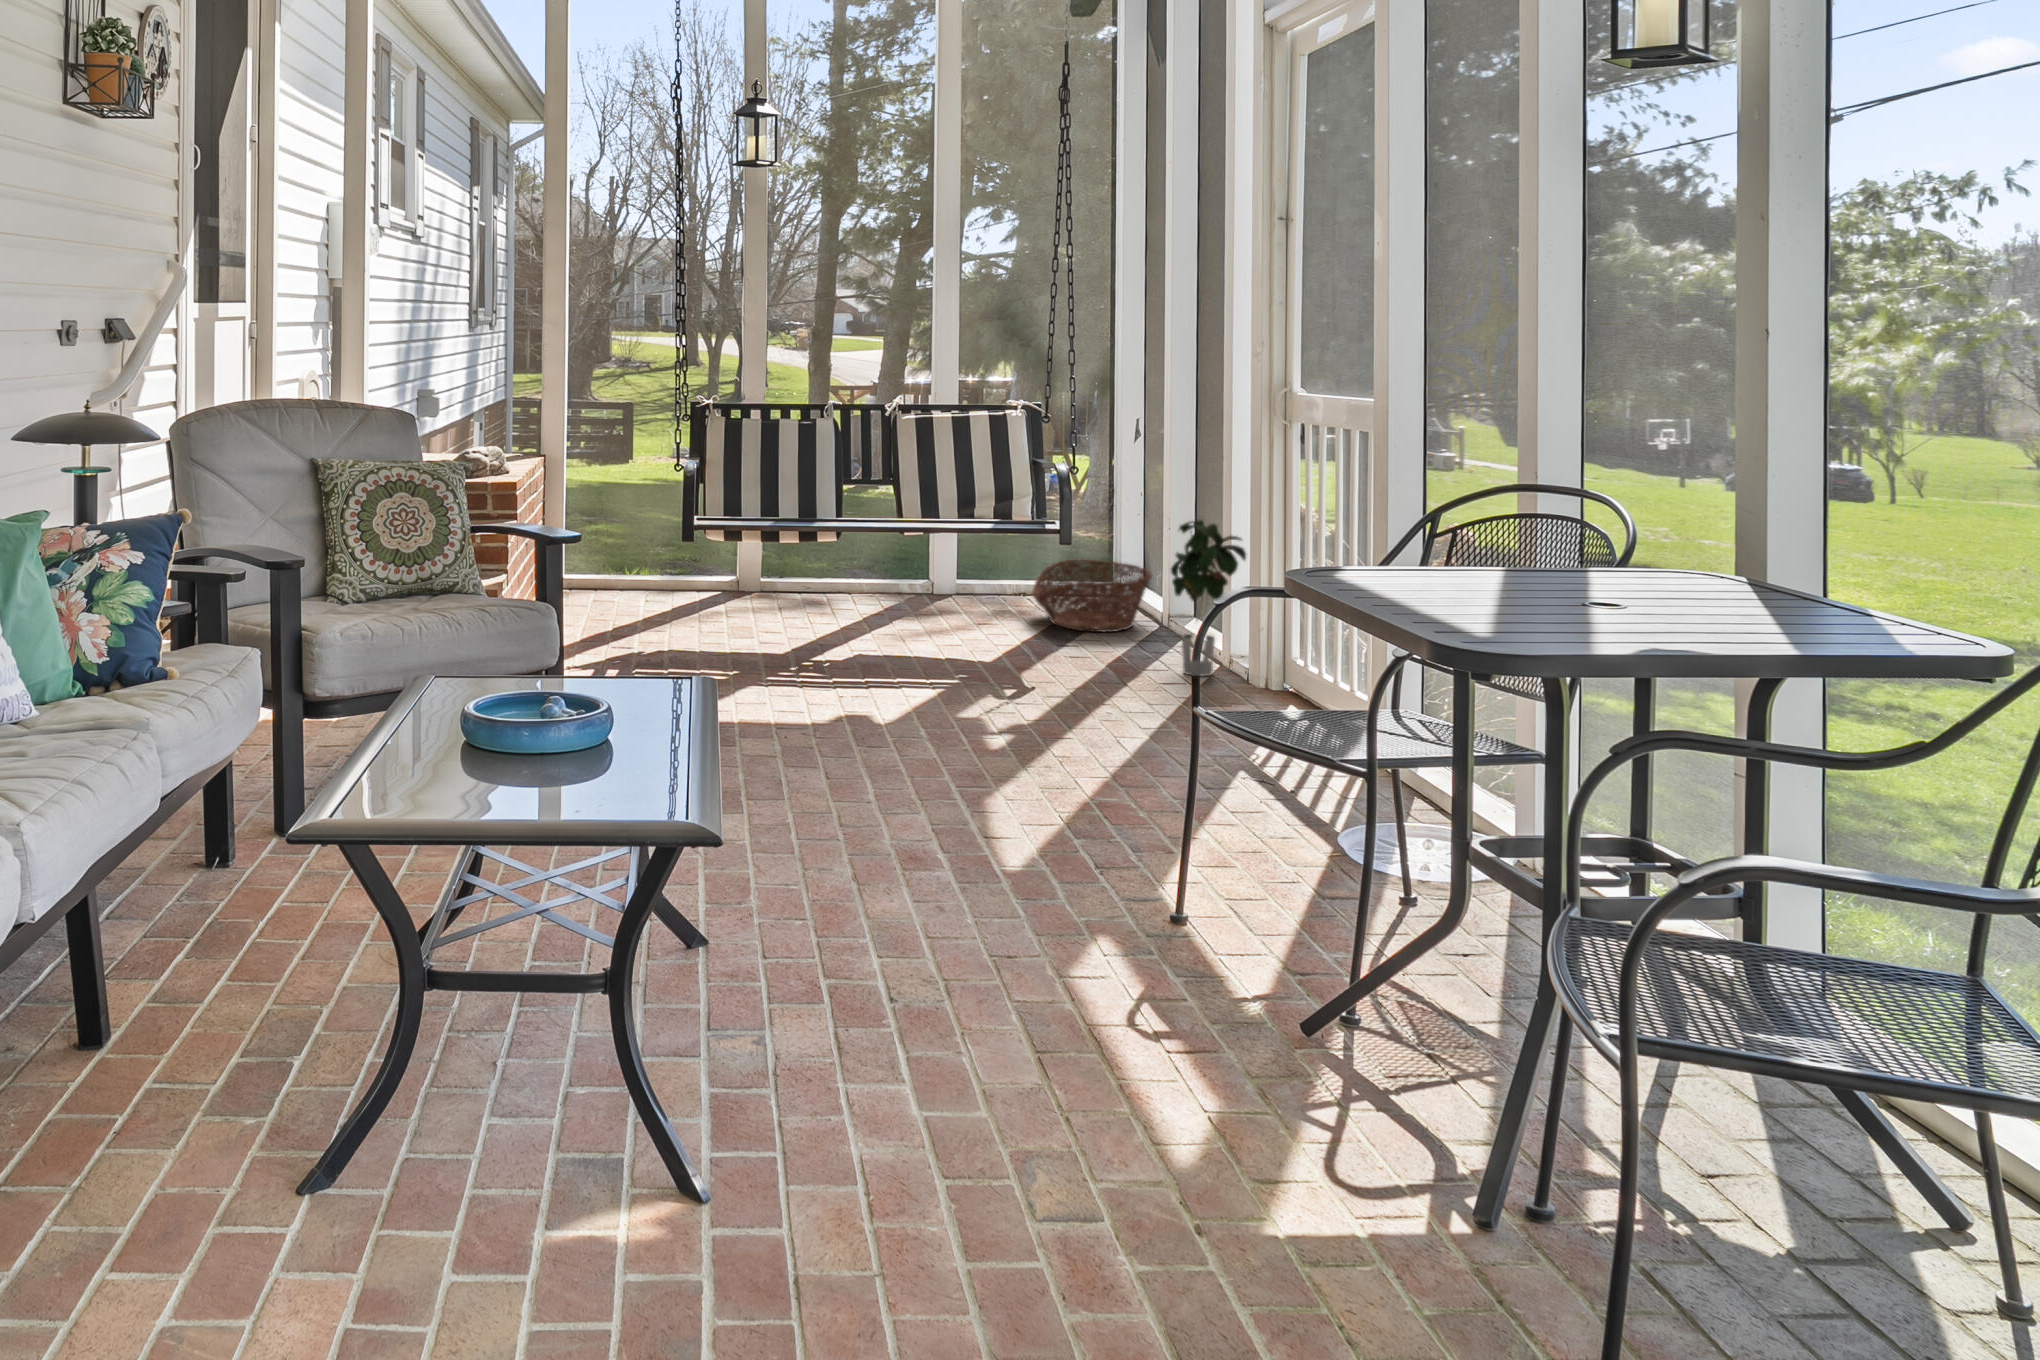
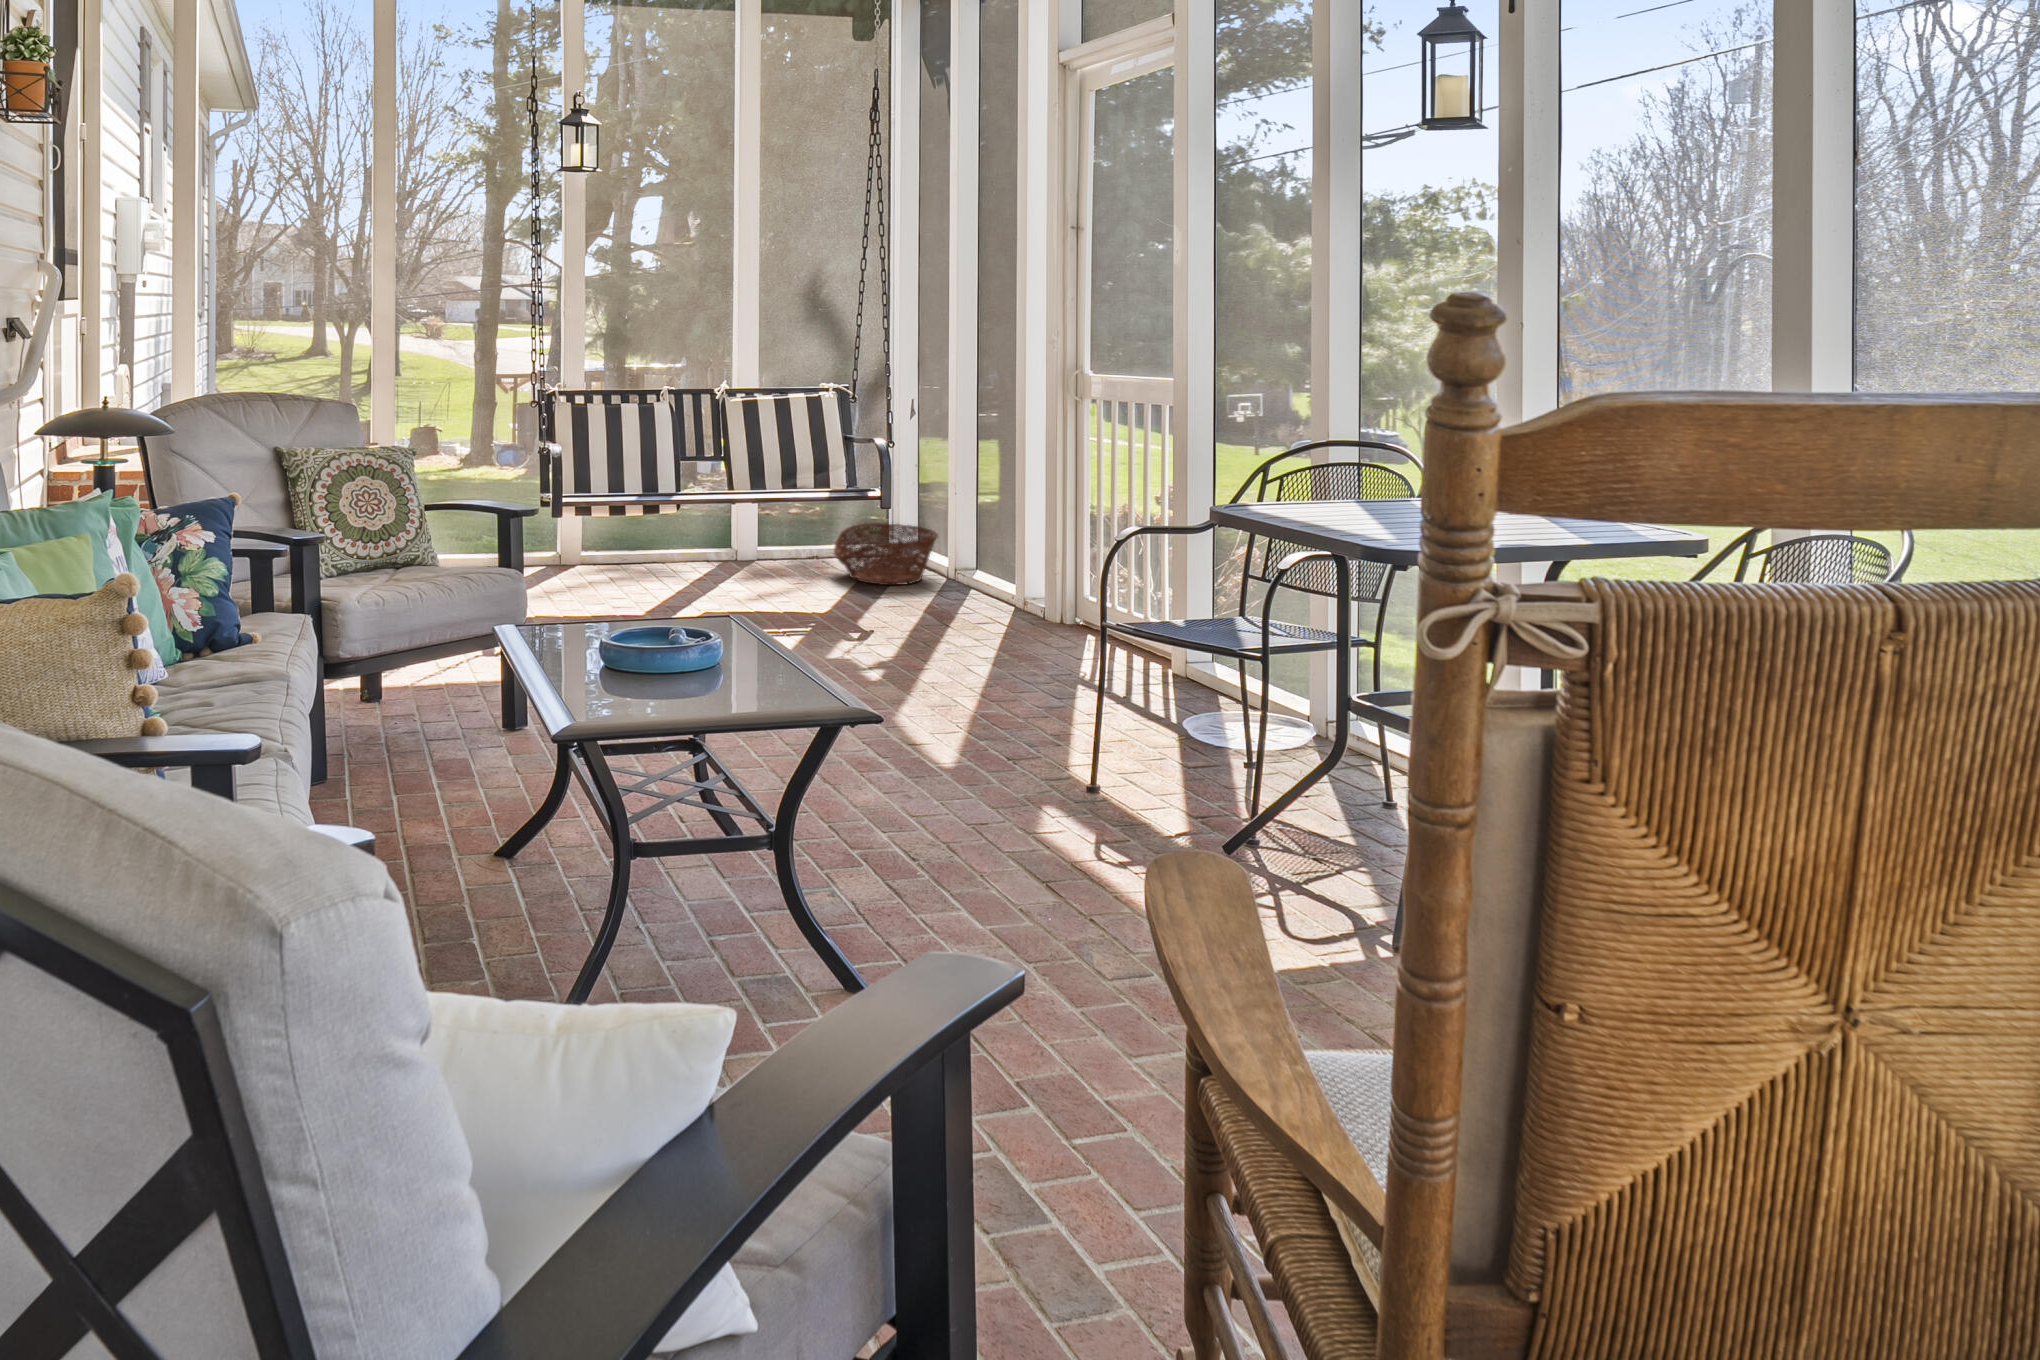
potted plant: present [1171,520,1246,676] -> none [970,484,1041,616]

